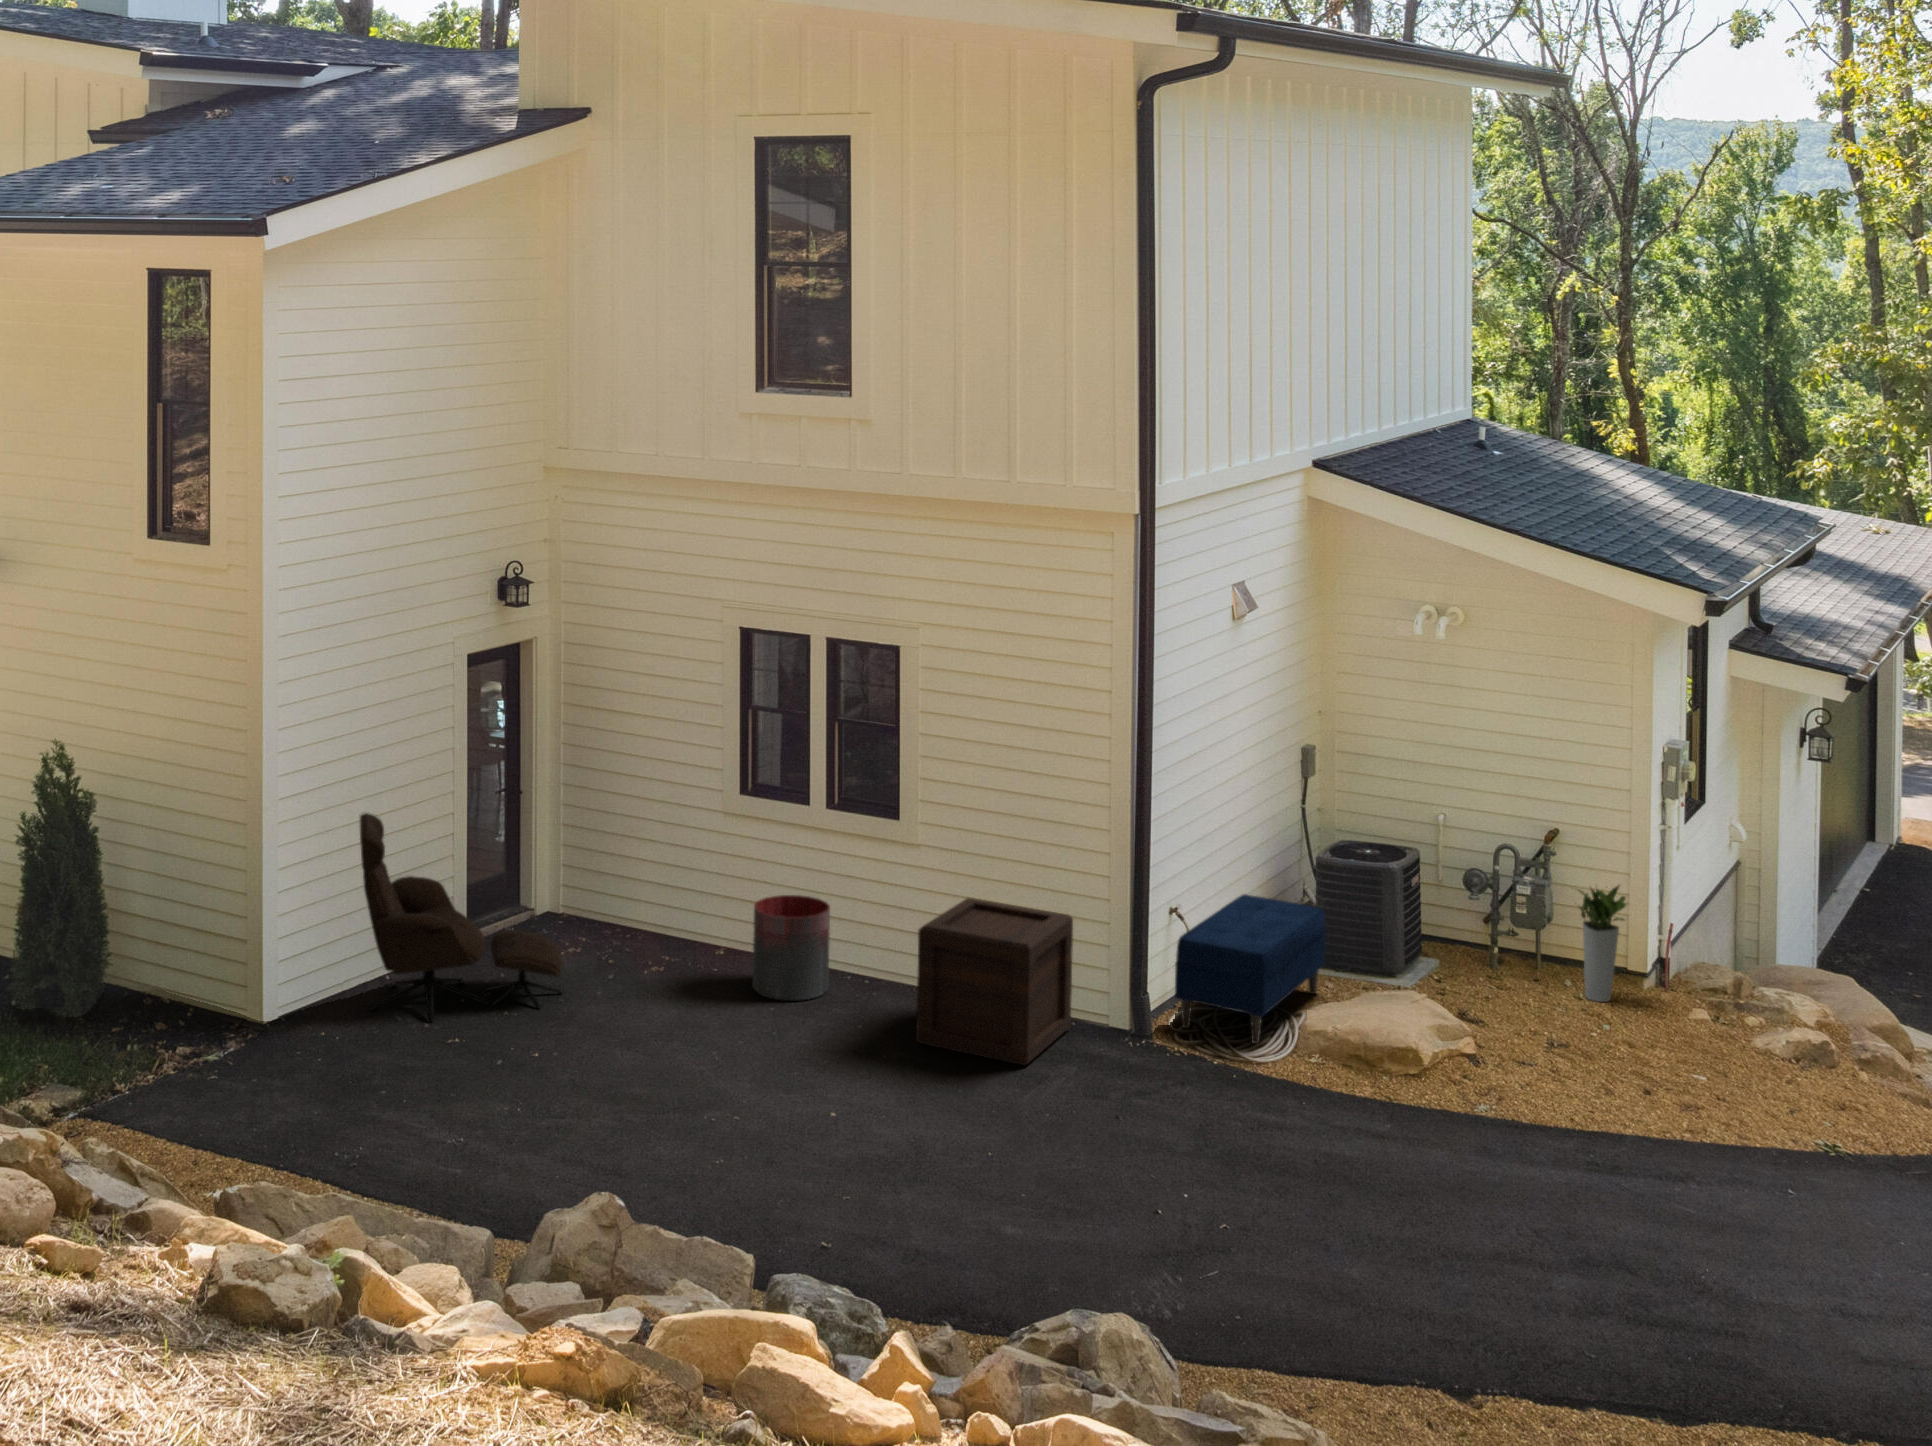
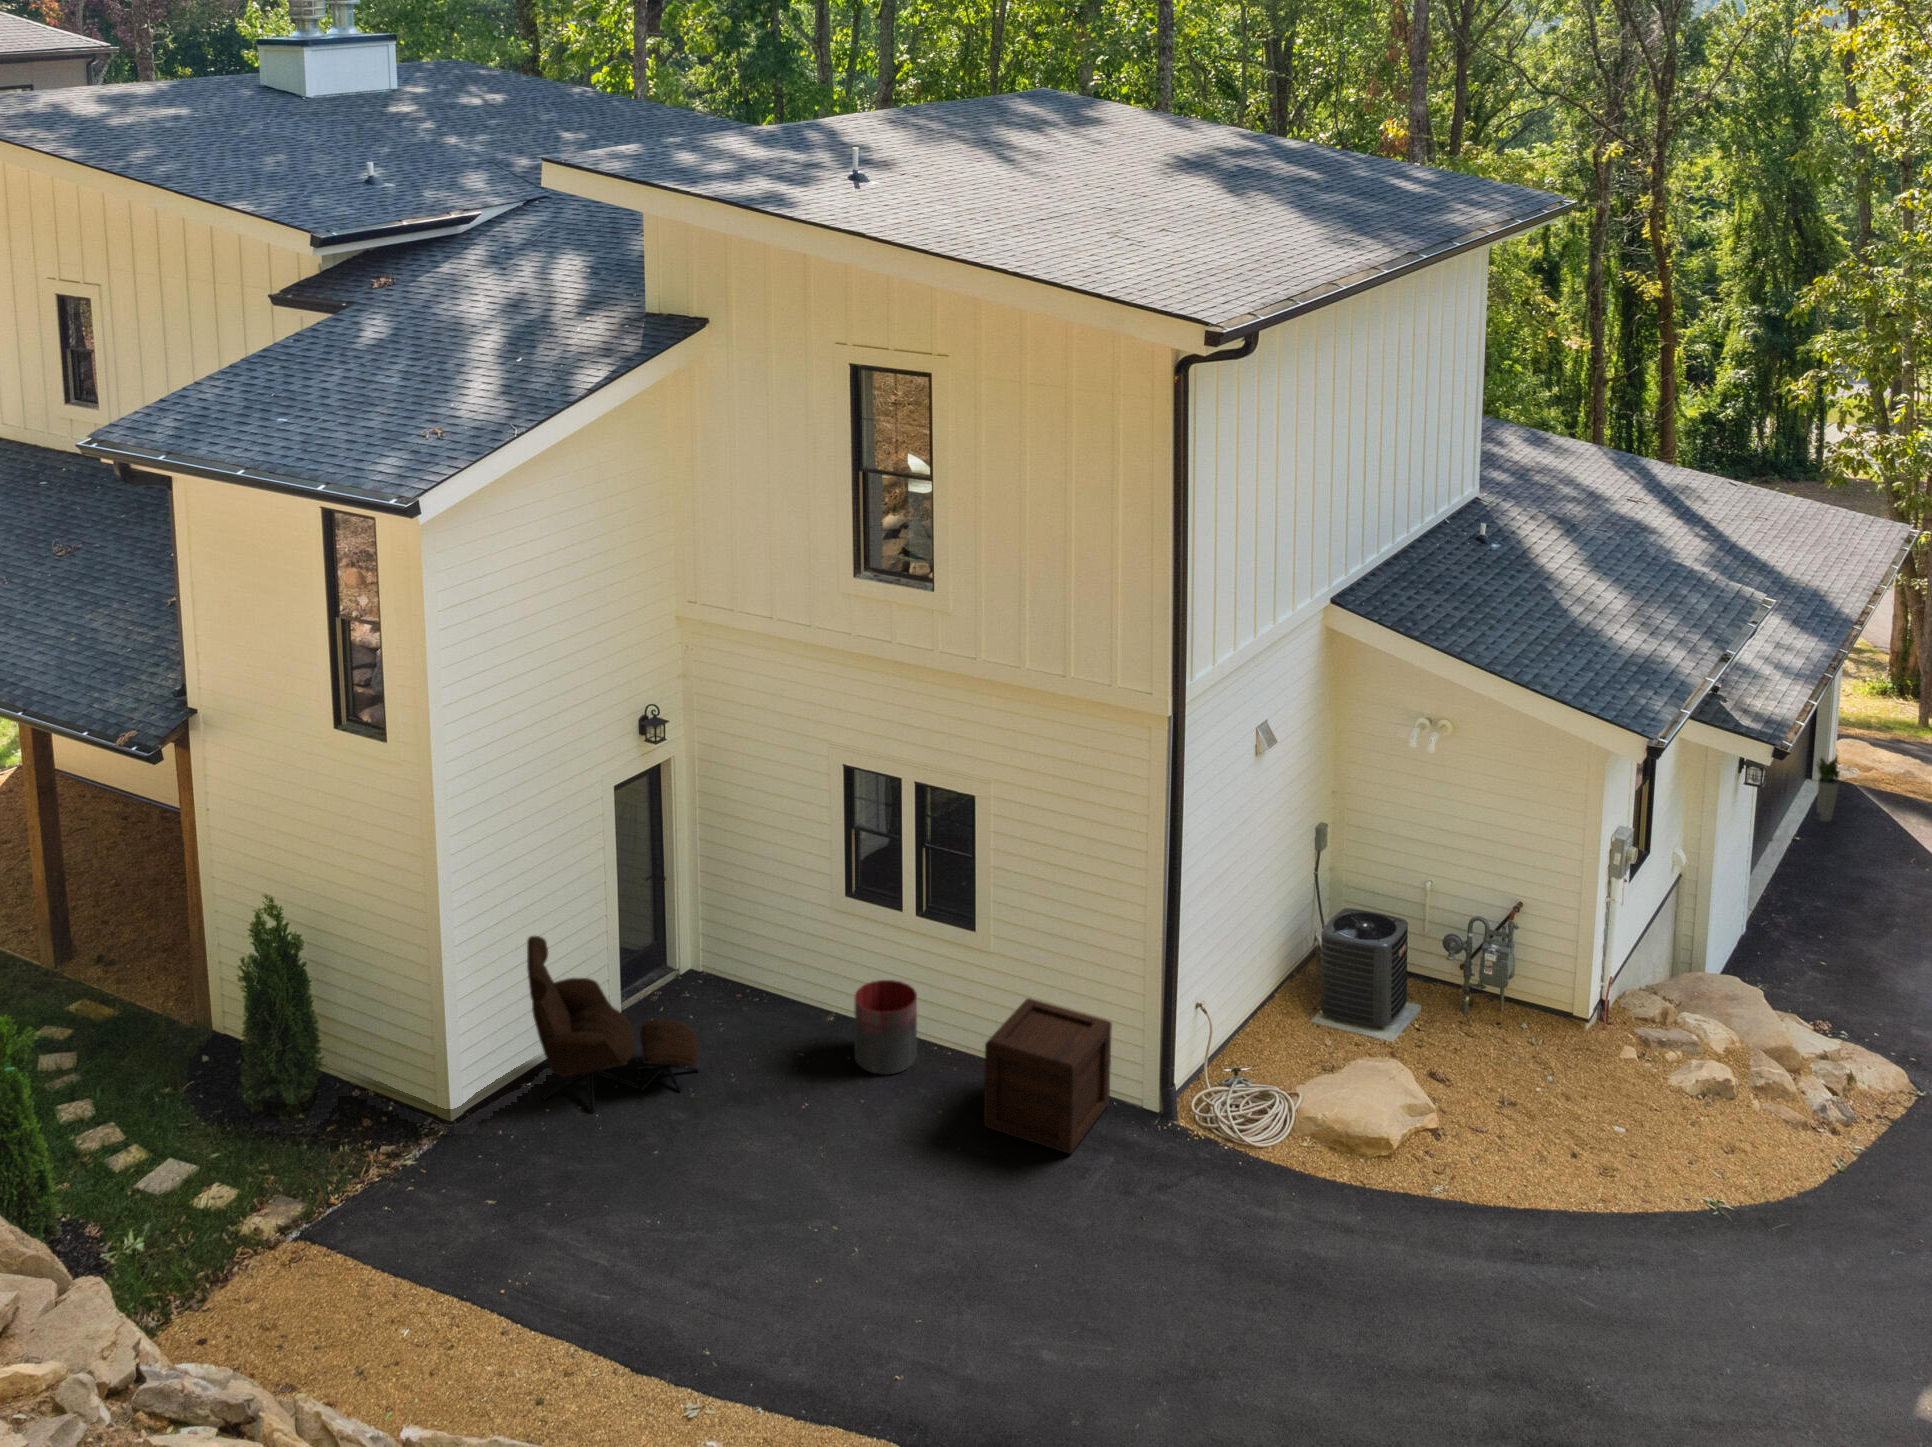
planter: present [1578,886,1626,1002] -> present [1817,758,1840,822]
bench: present [1175,894,1325,1044] -> none [1194,967,1320,1118]

